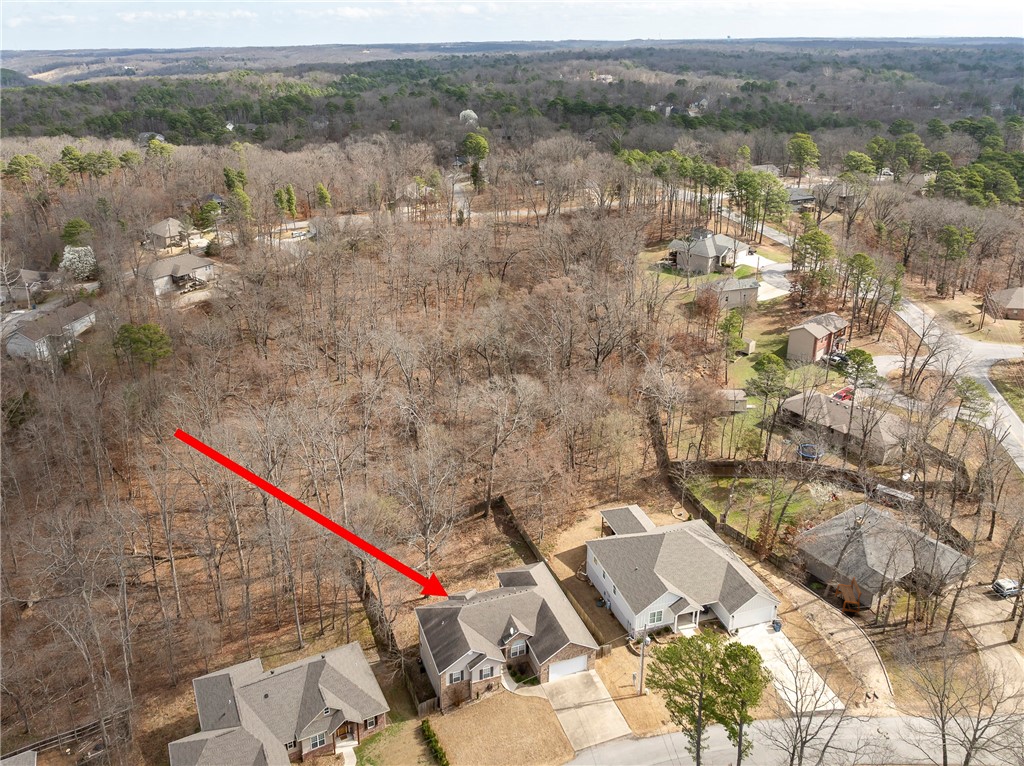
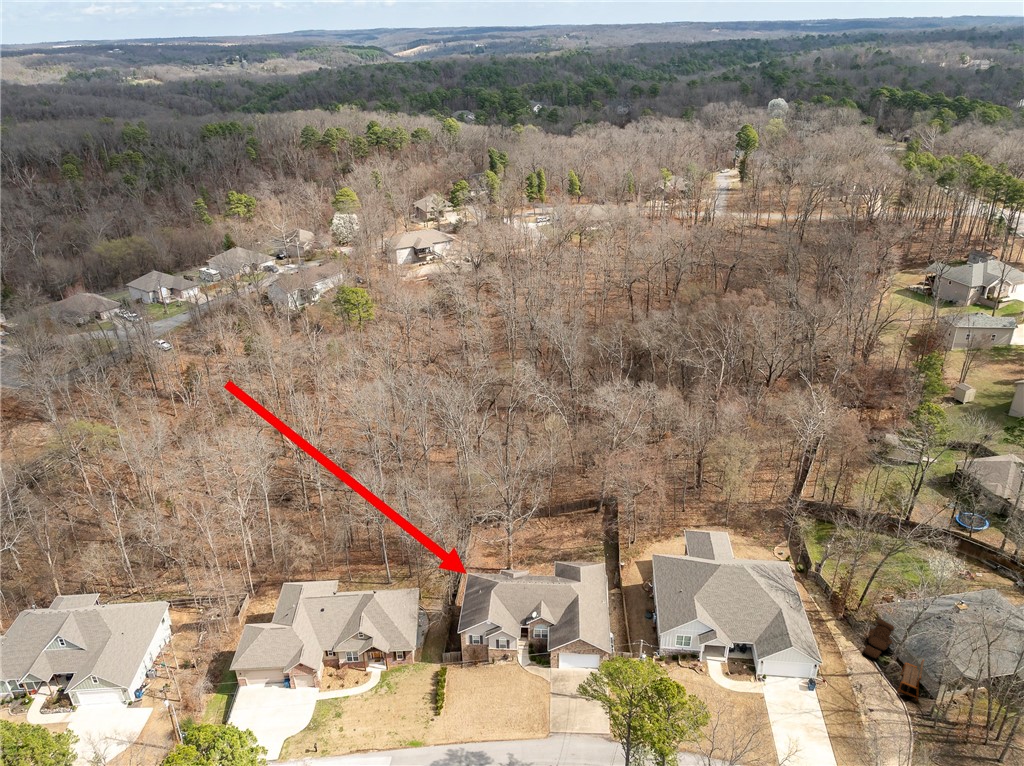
lounge chair: none [798,552,820,590] -> present [864,620,894,659]

